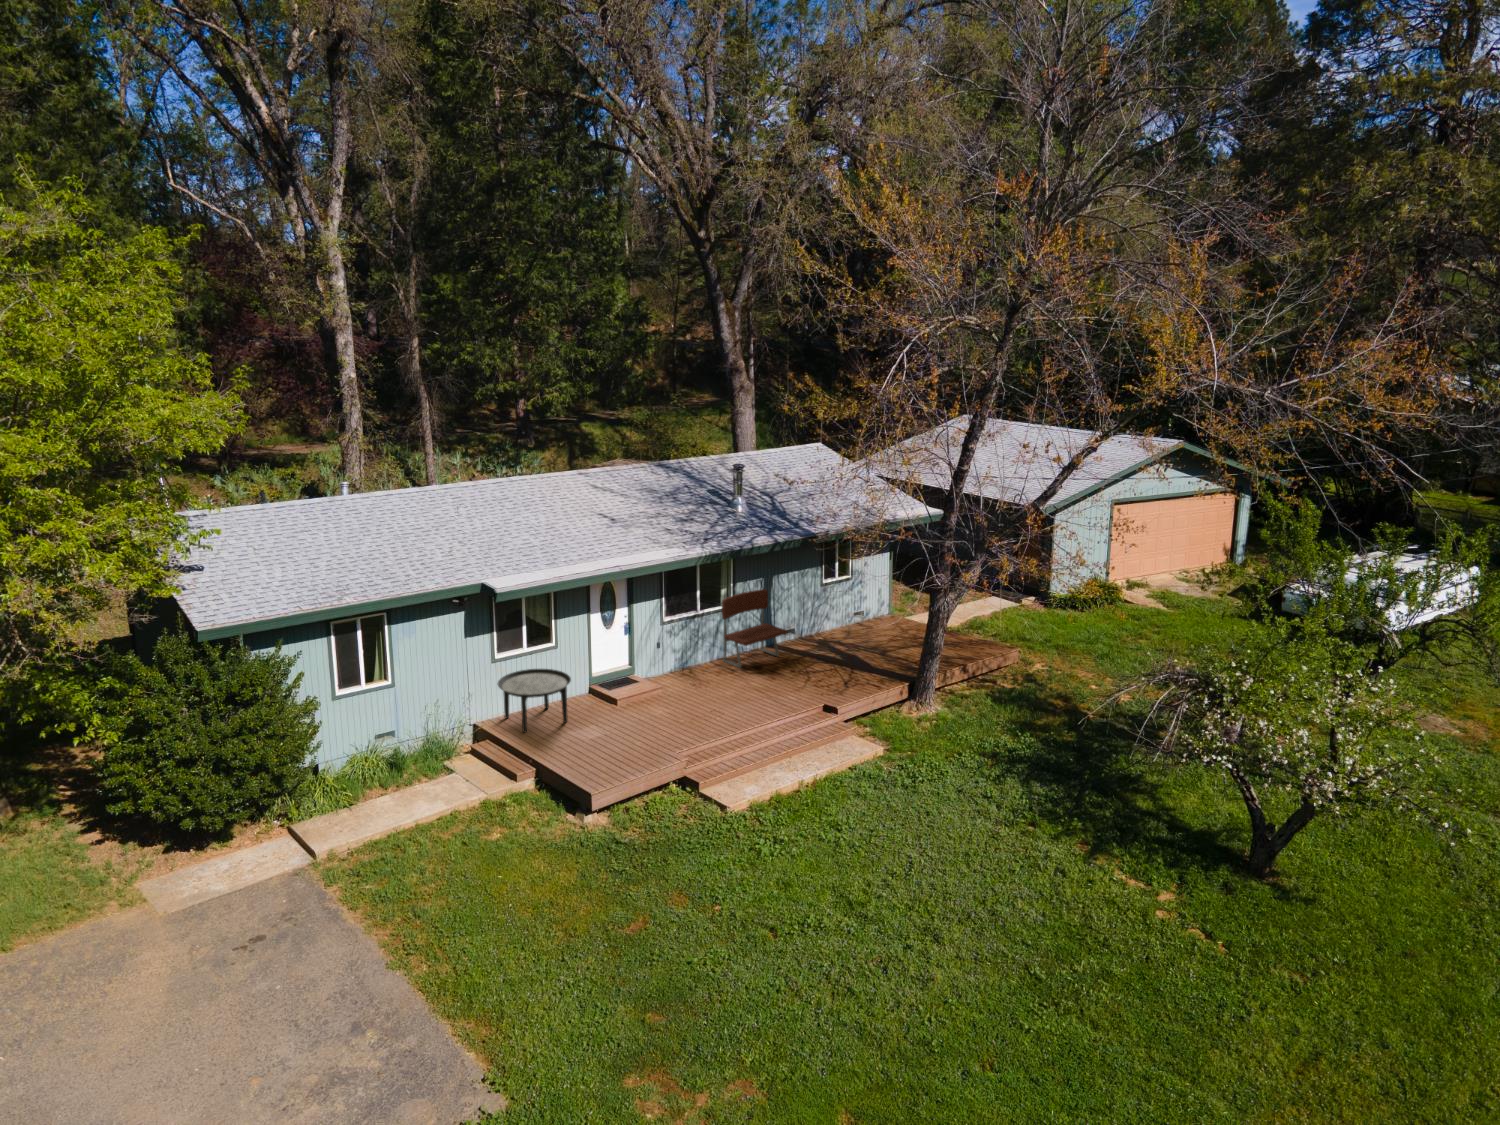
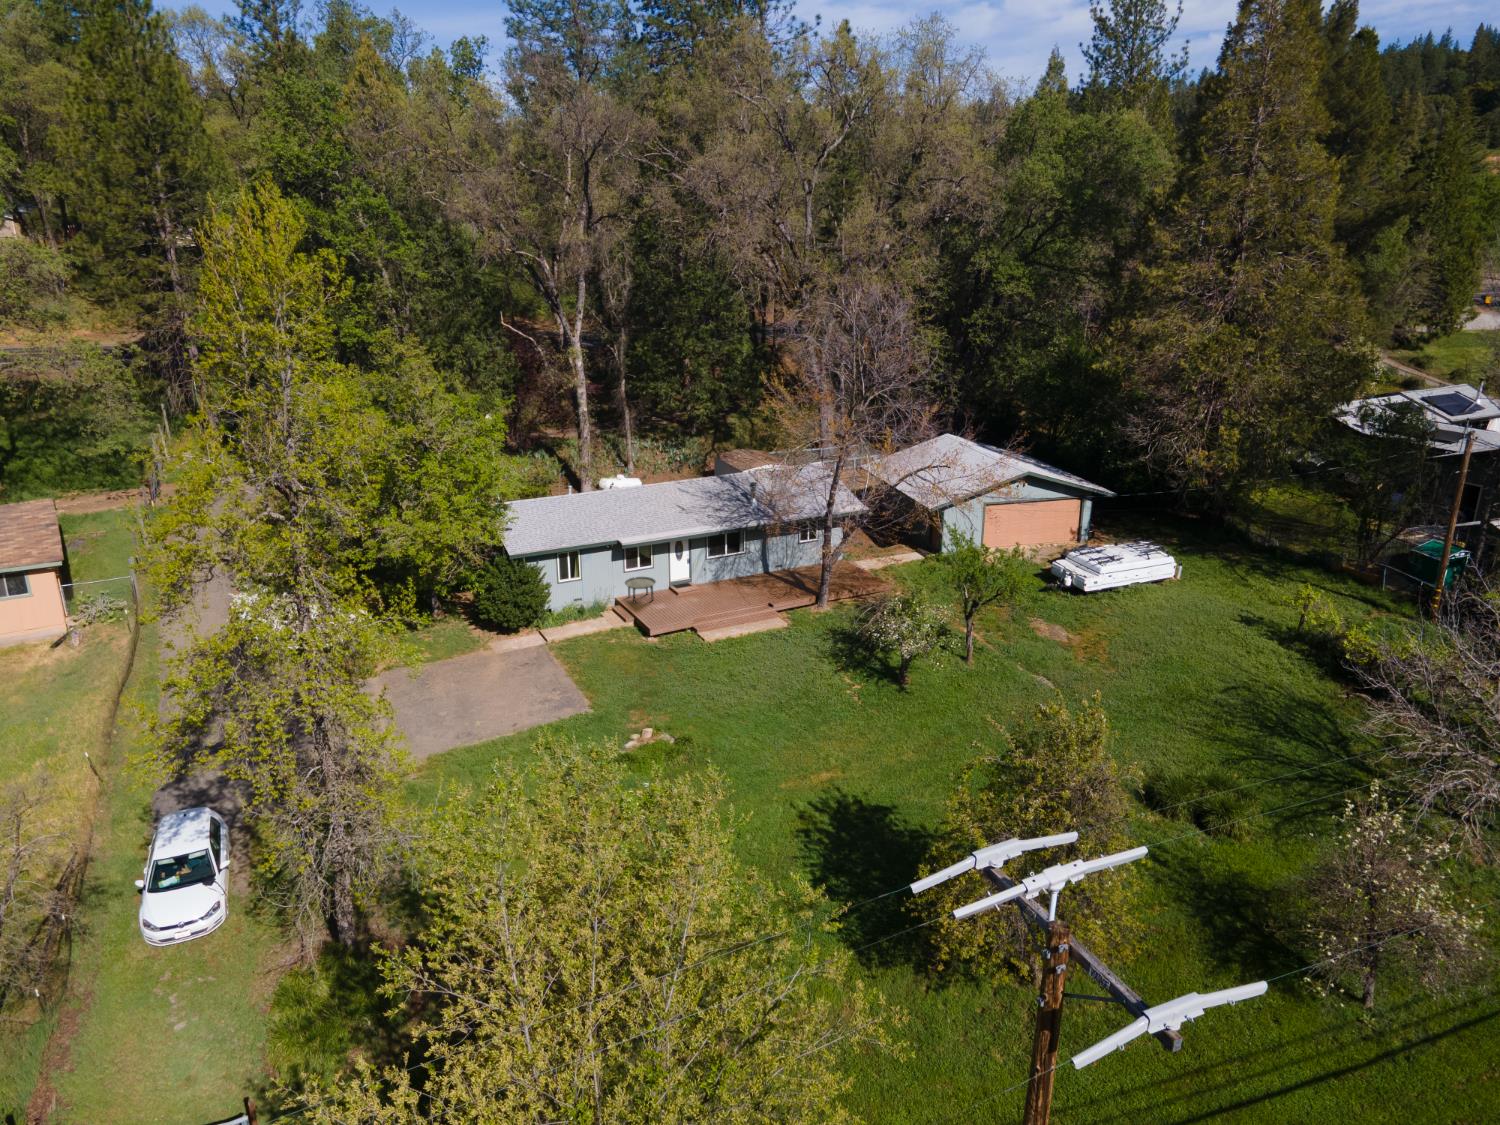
bench: present [722,589,787,668] -> none [736,545,768,583]

